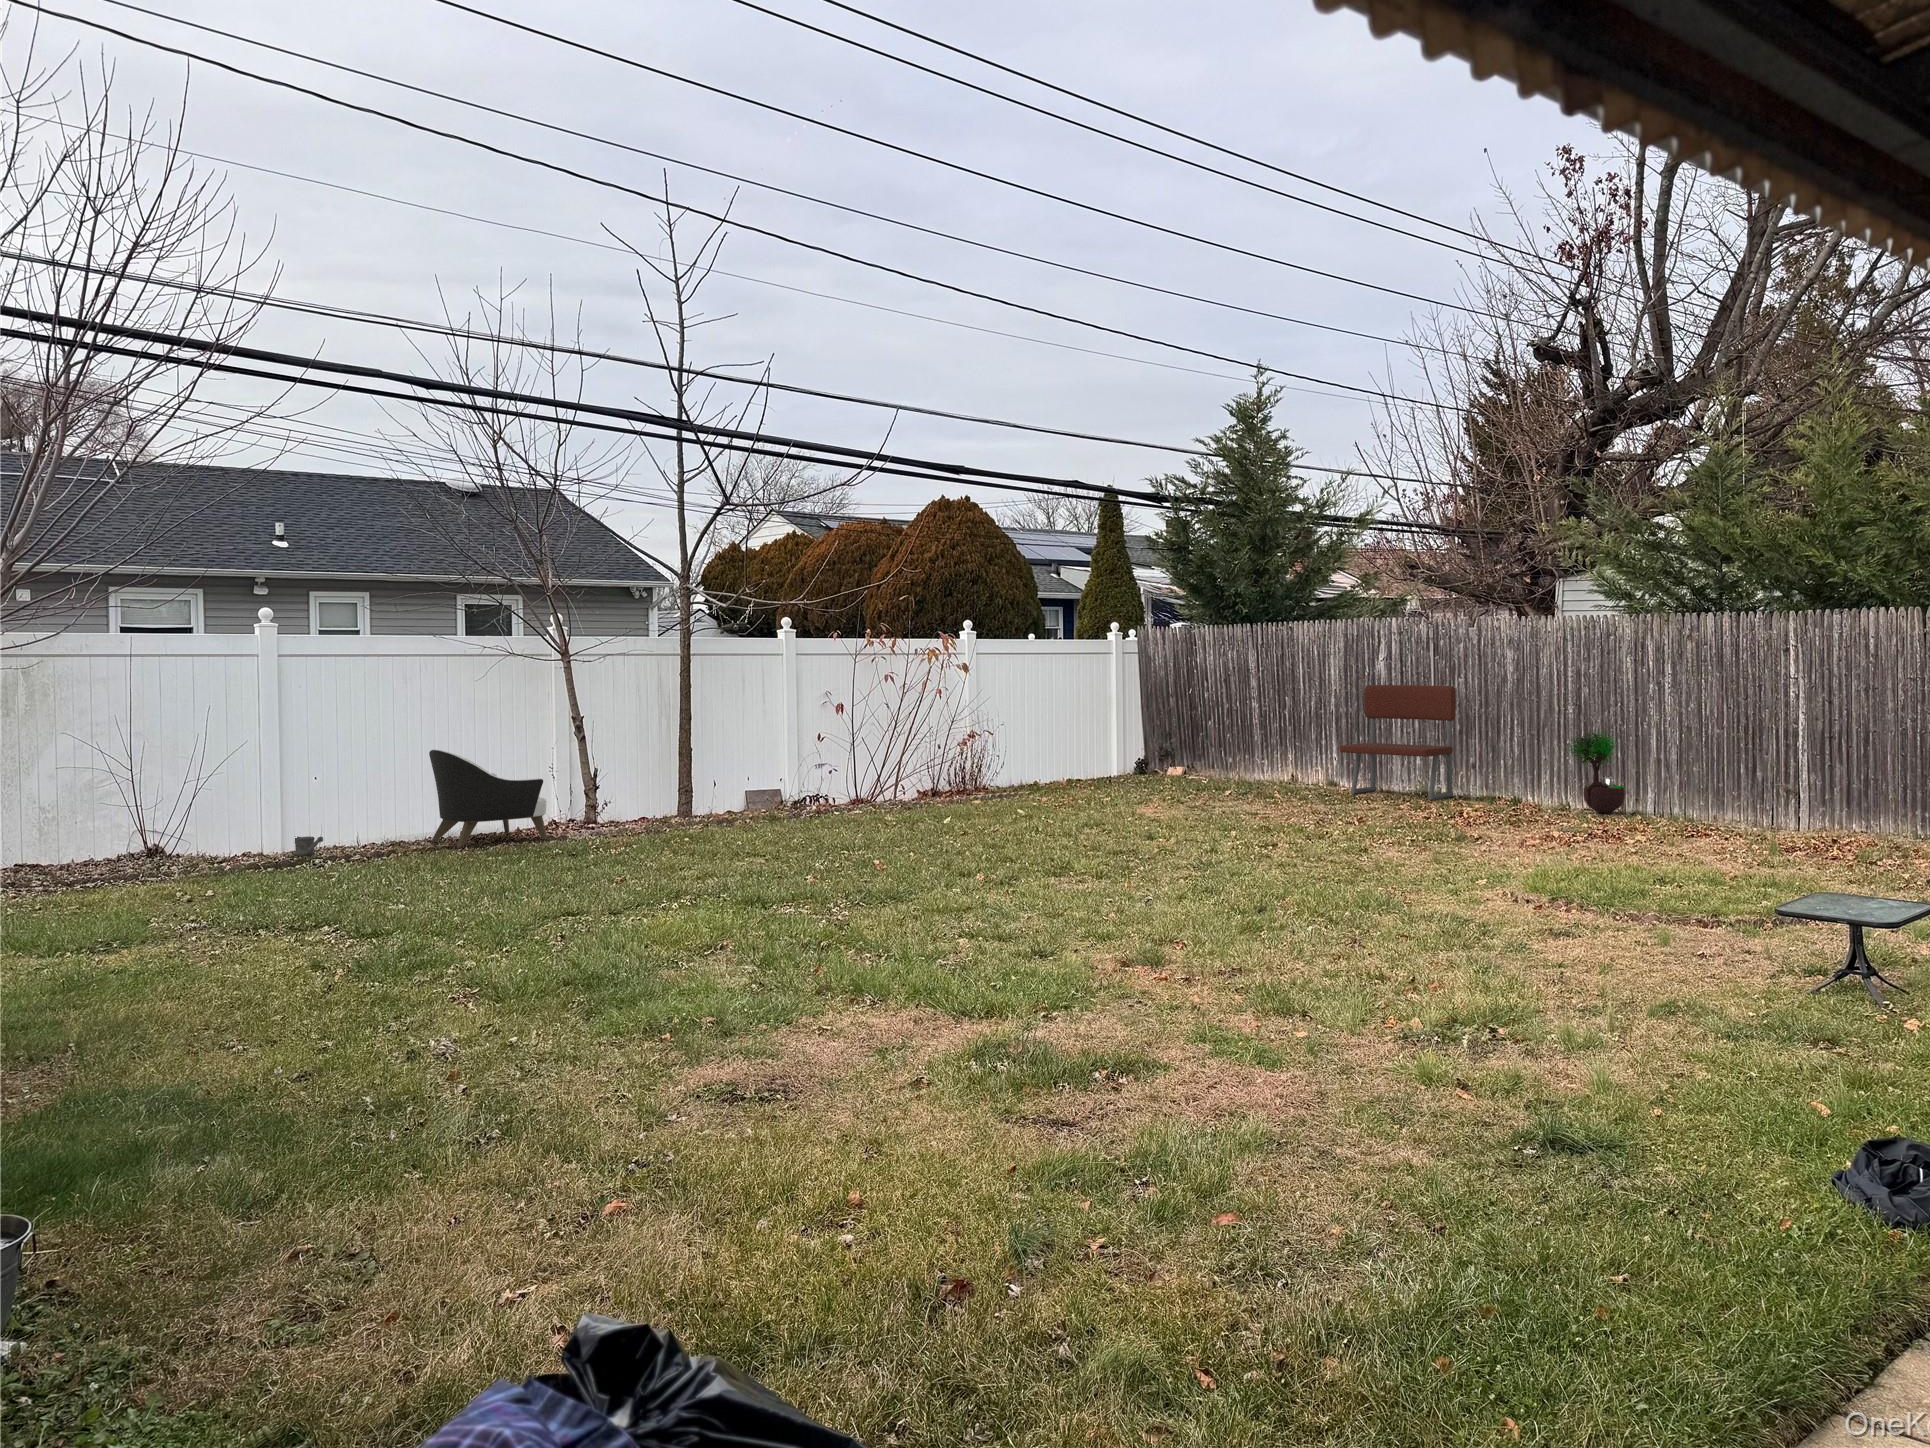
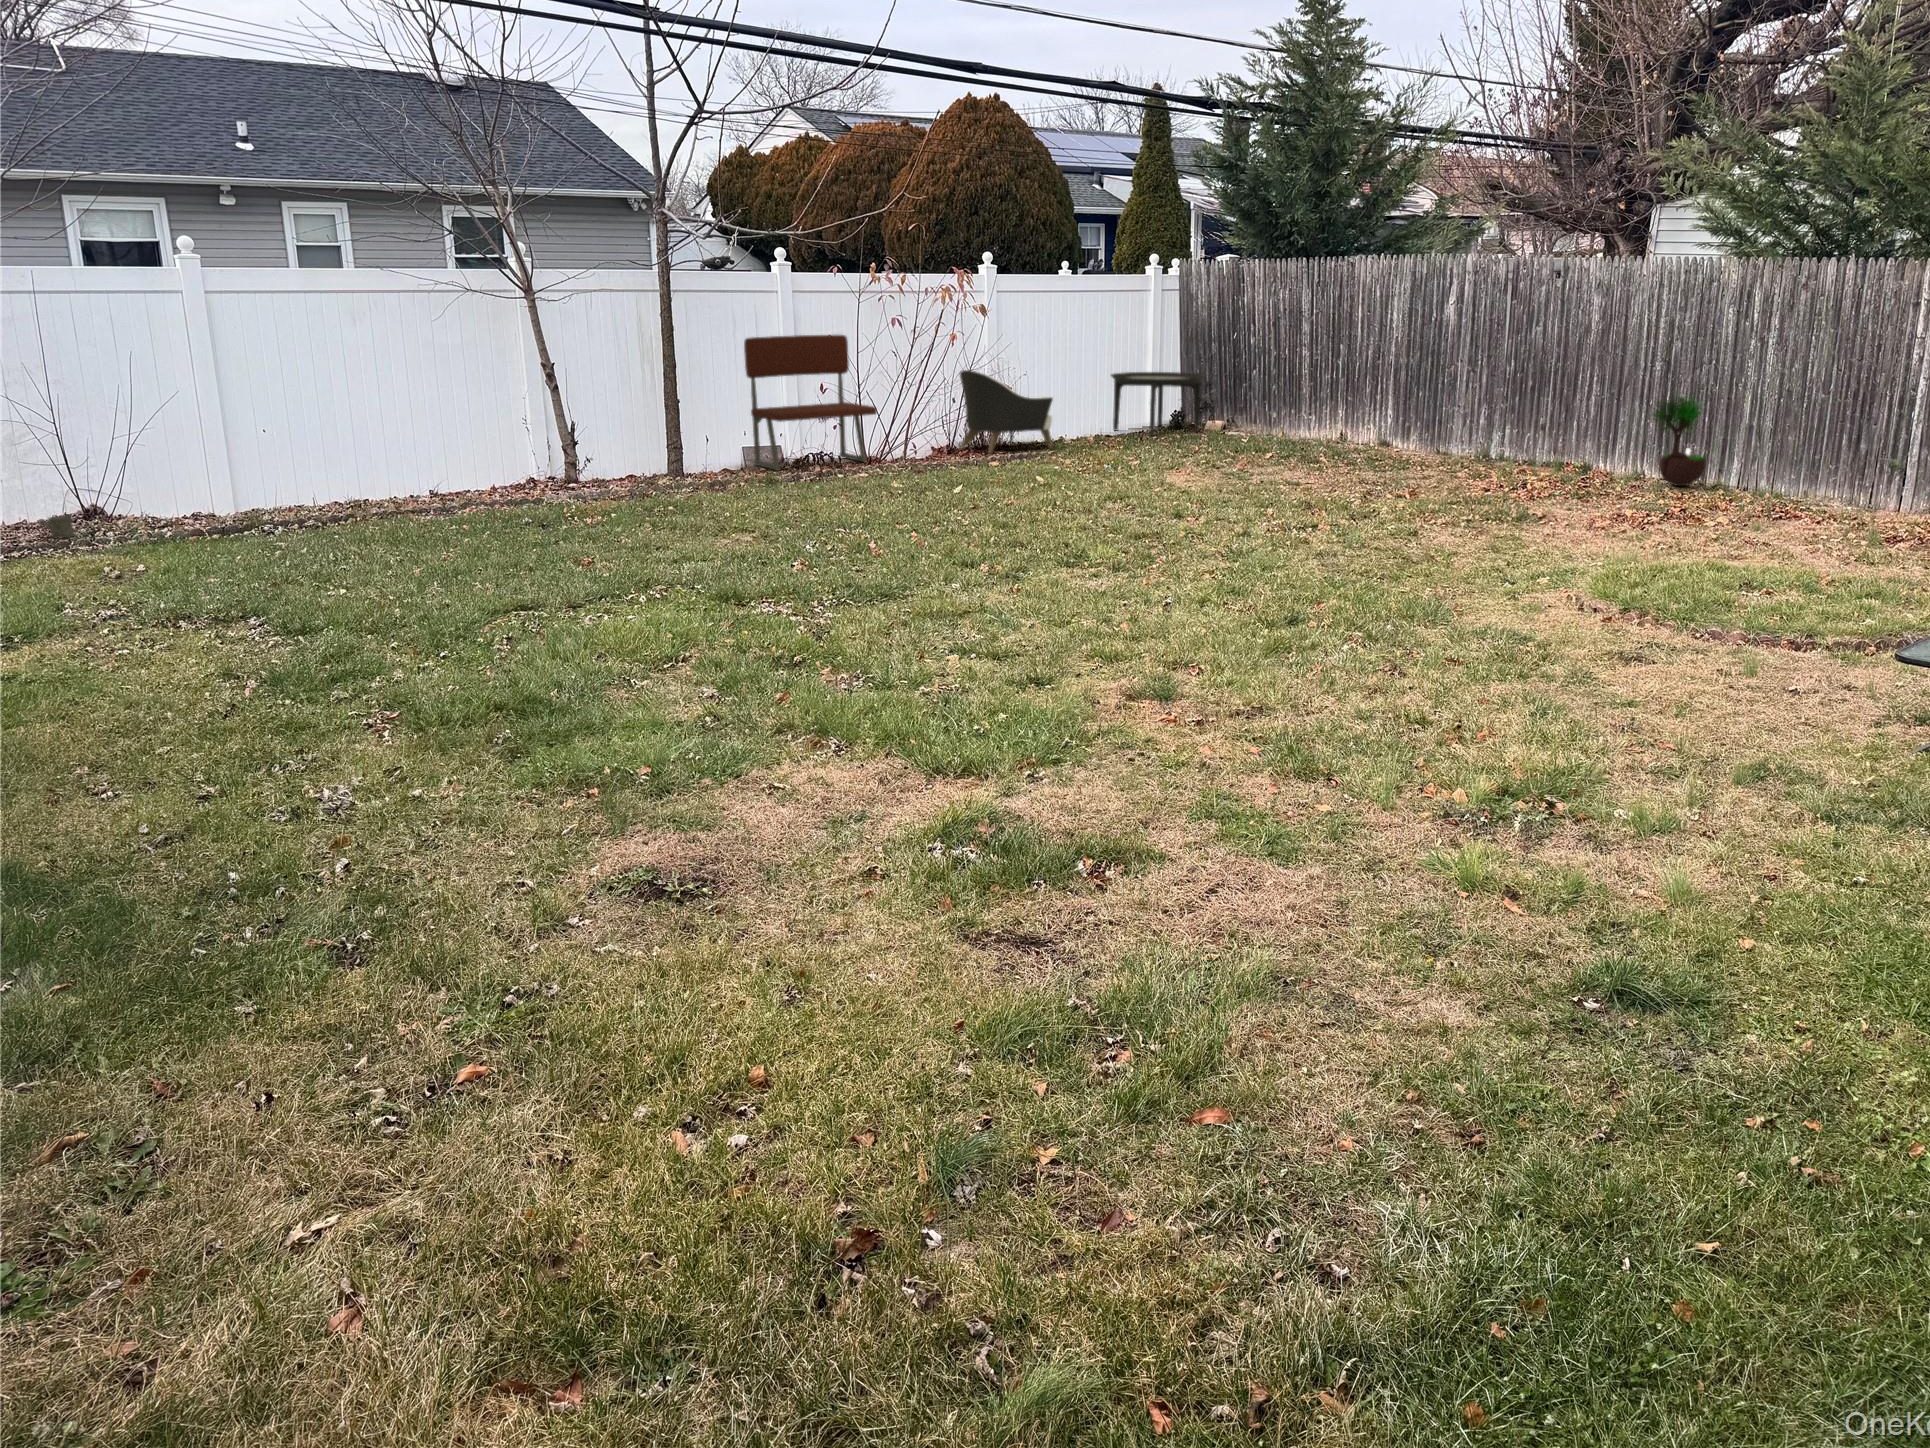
bench: present [1340,685,1456,800] -> present [744,335,877,470]
round table: none [1080,726,1168,782] -> present [1111,372,1204,436]
armchair: present [429,750,547,848] -> present [960,370,1053,454]
watering can: present [294,837,323,856] -> present [39,514,74,538]

